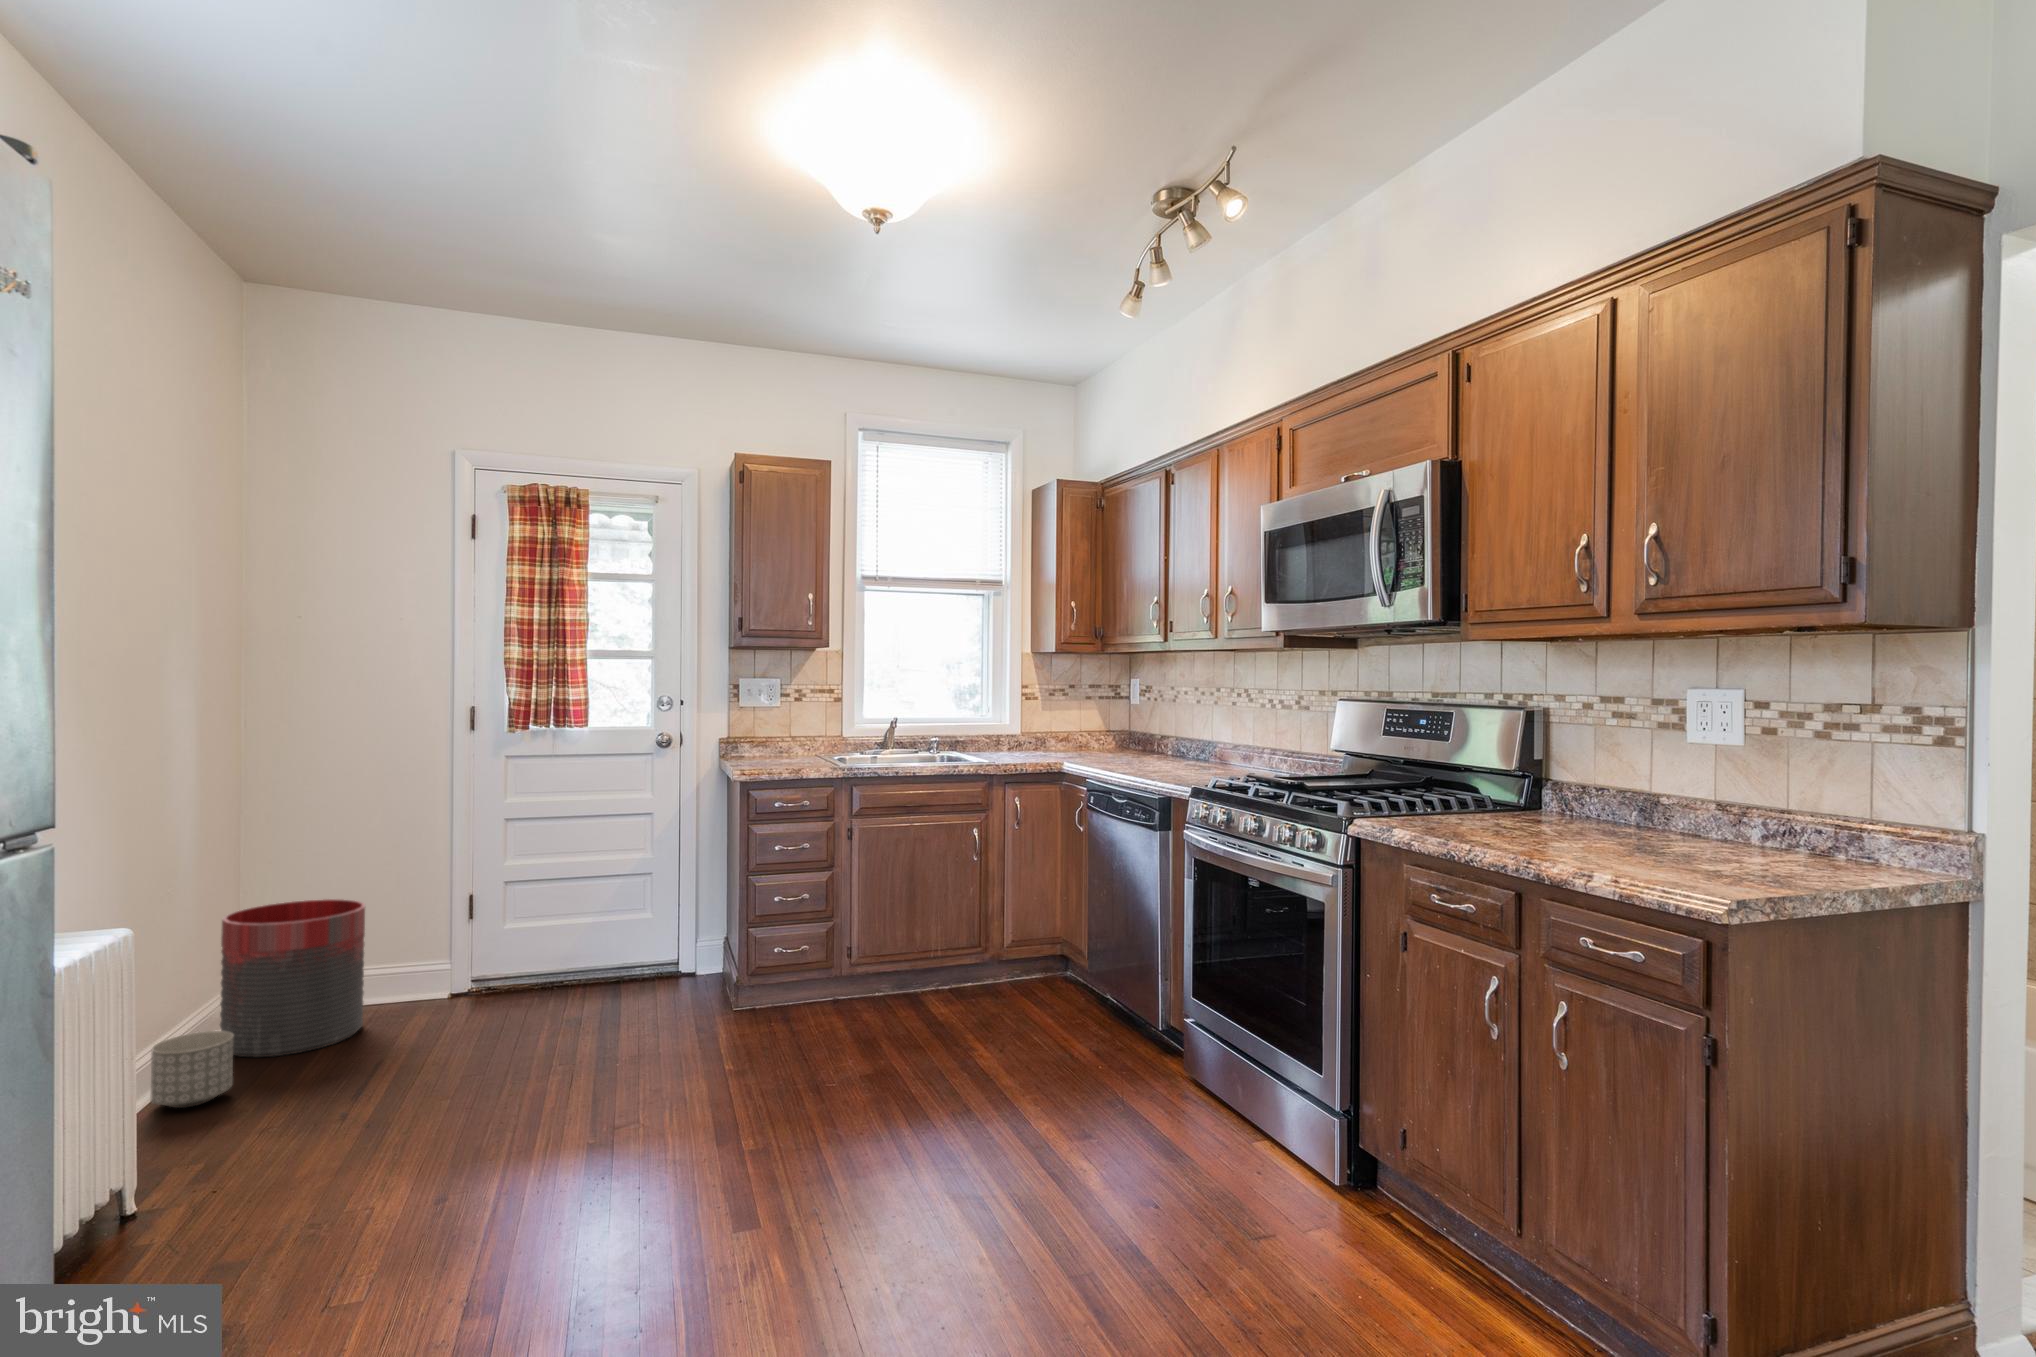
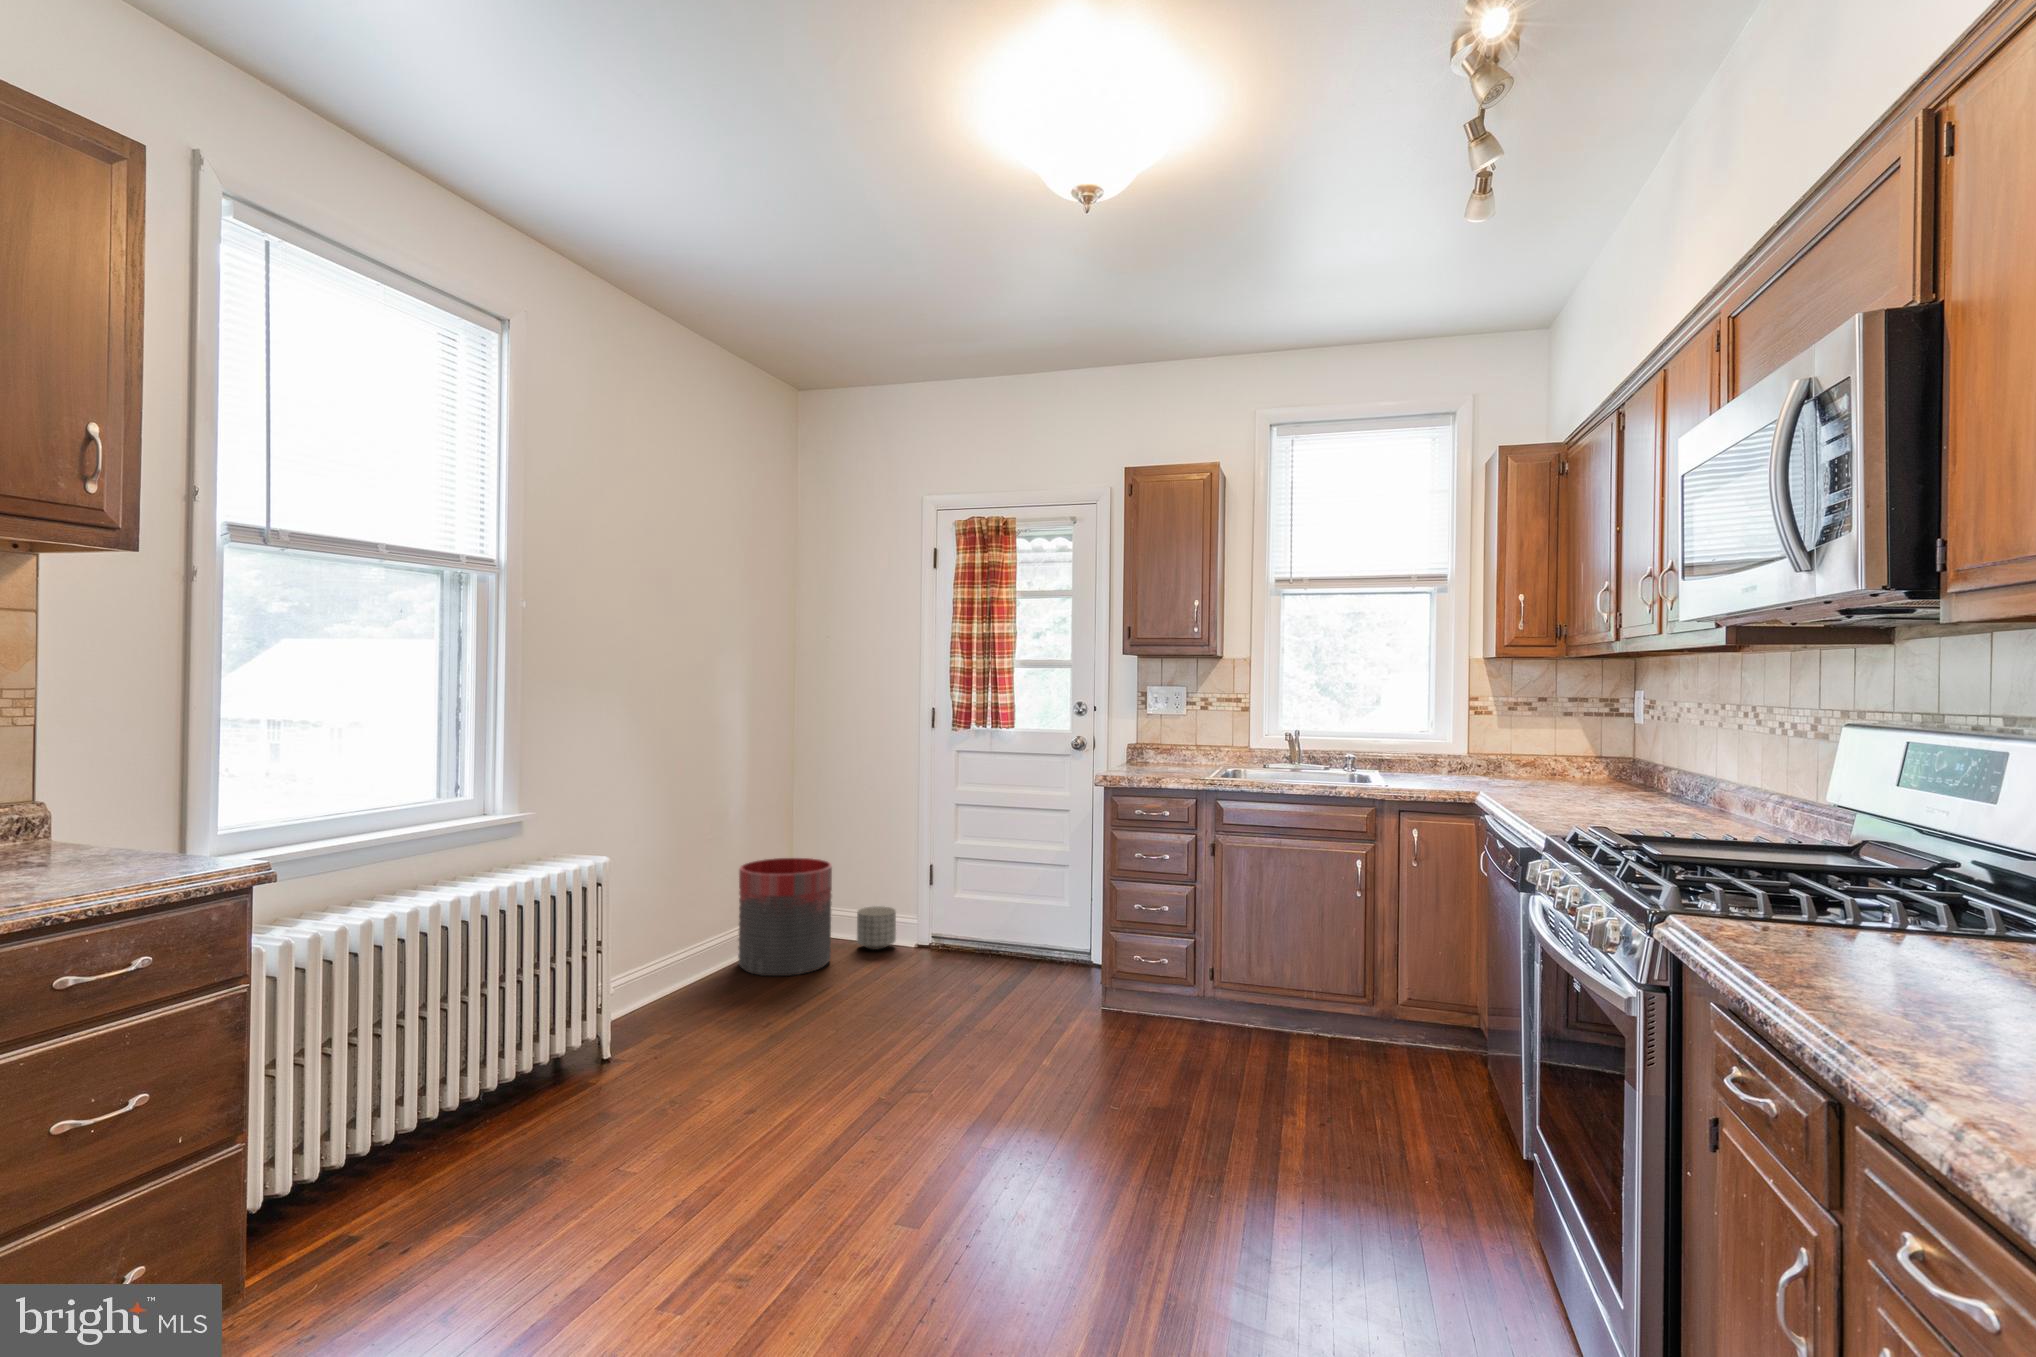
planter: present [151,1031,234,1108] -> present [857,906,896,950]

